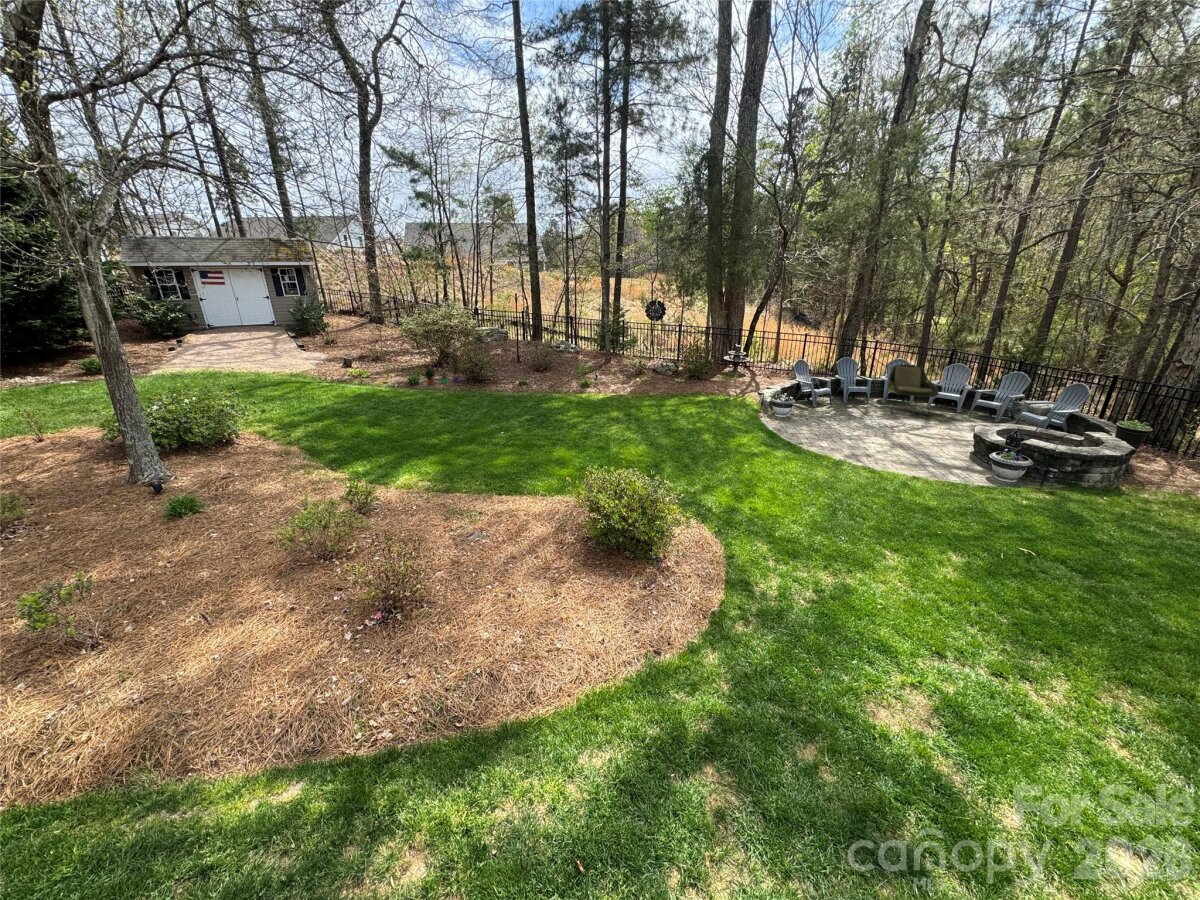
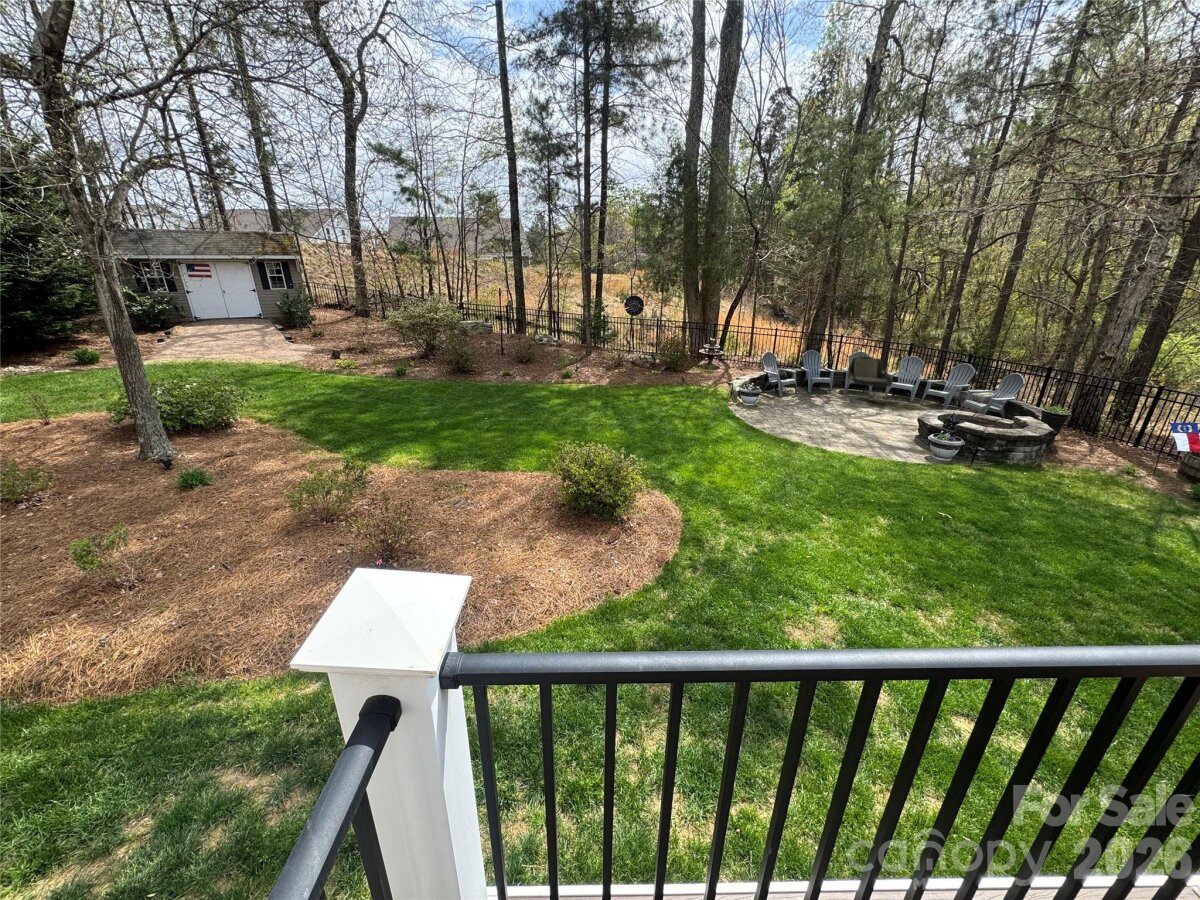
potted plant: present [424,355,459,385] -> none [412,345,448,375]

